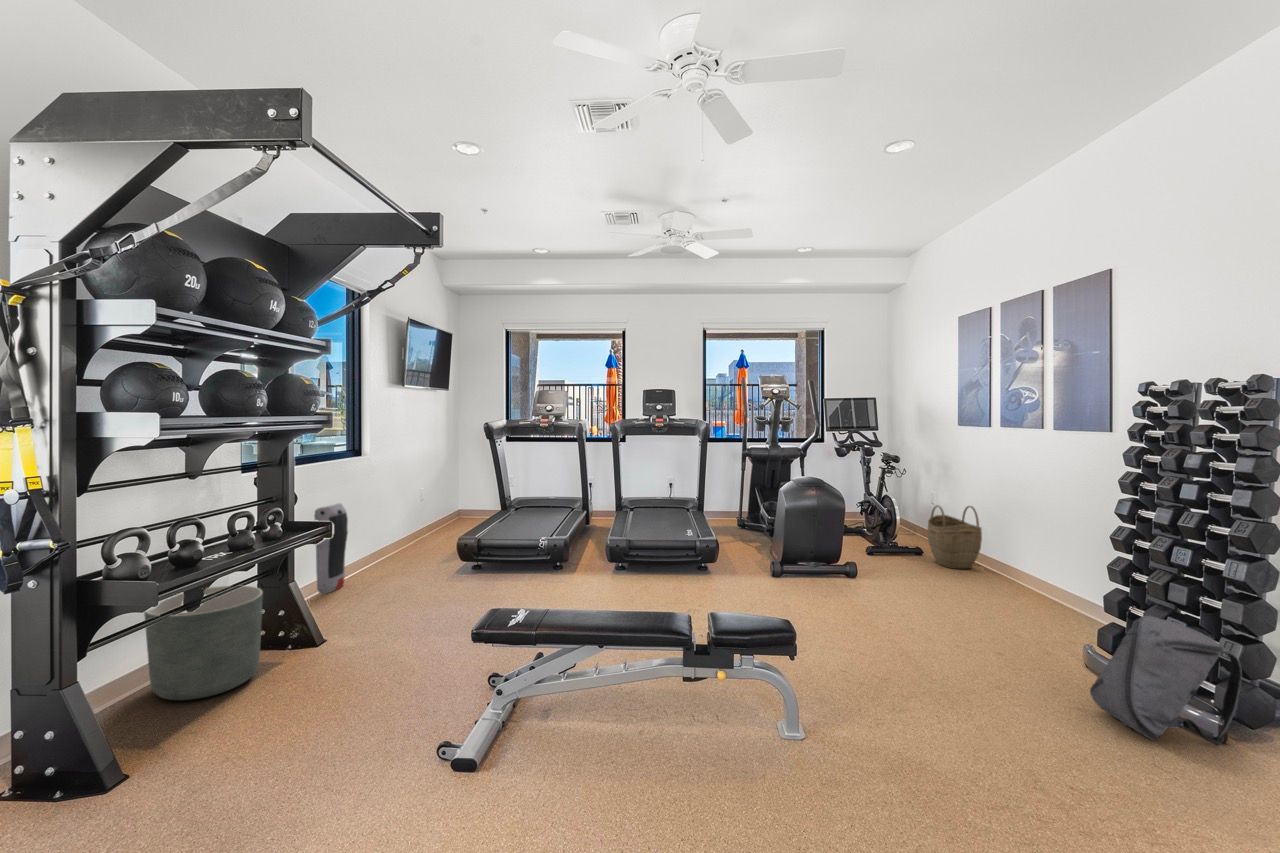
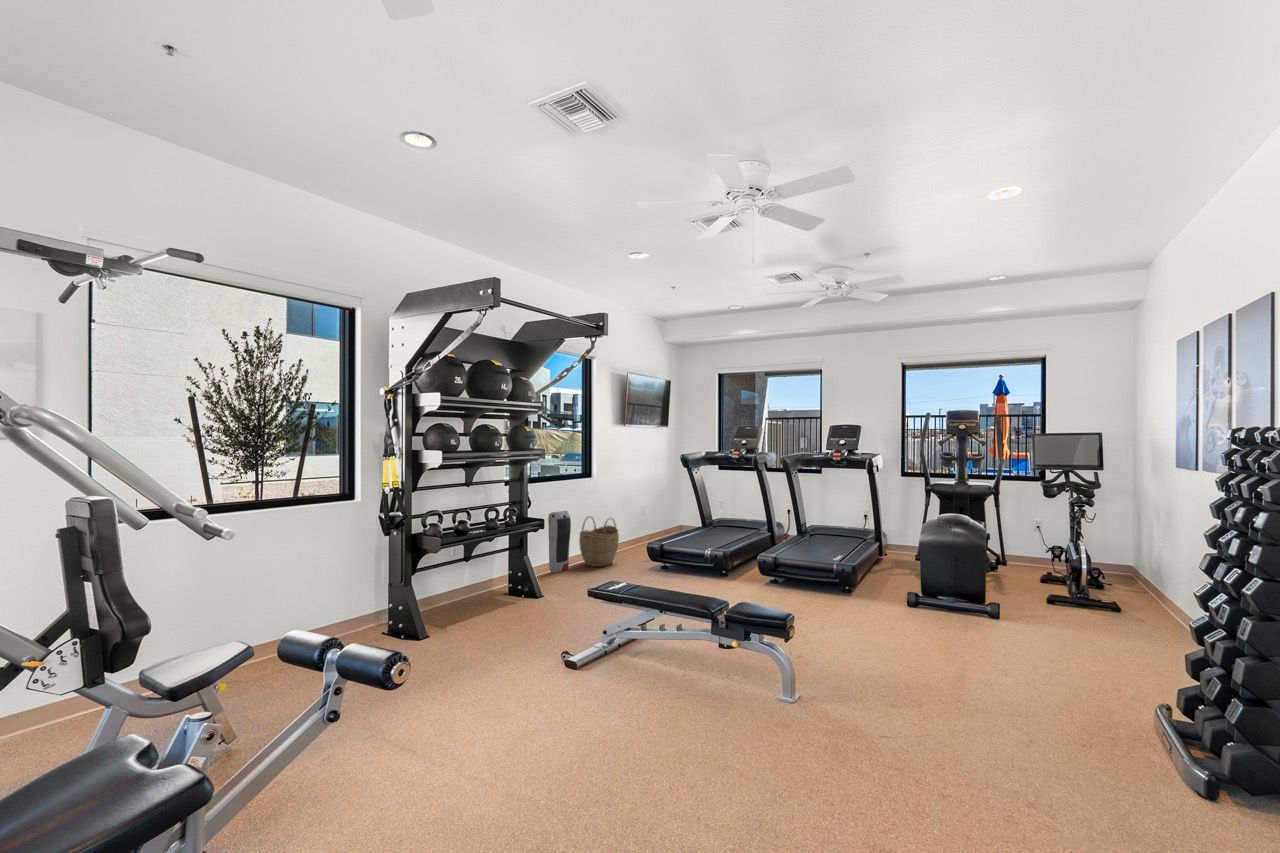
woven basket: present [928,505,982,569] -> present [579,516,619,567]
planter: present [144,586,263,700] -> none [444,553,501,613]
backpack: present [1090,616,1242,745] -> none [1084,650,1215,774]

